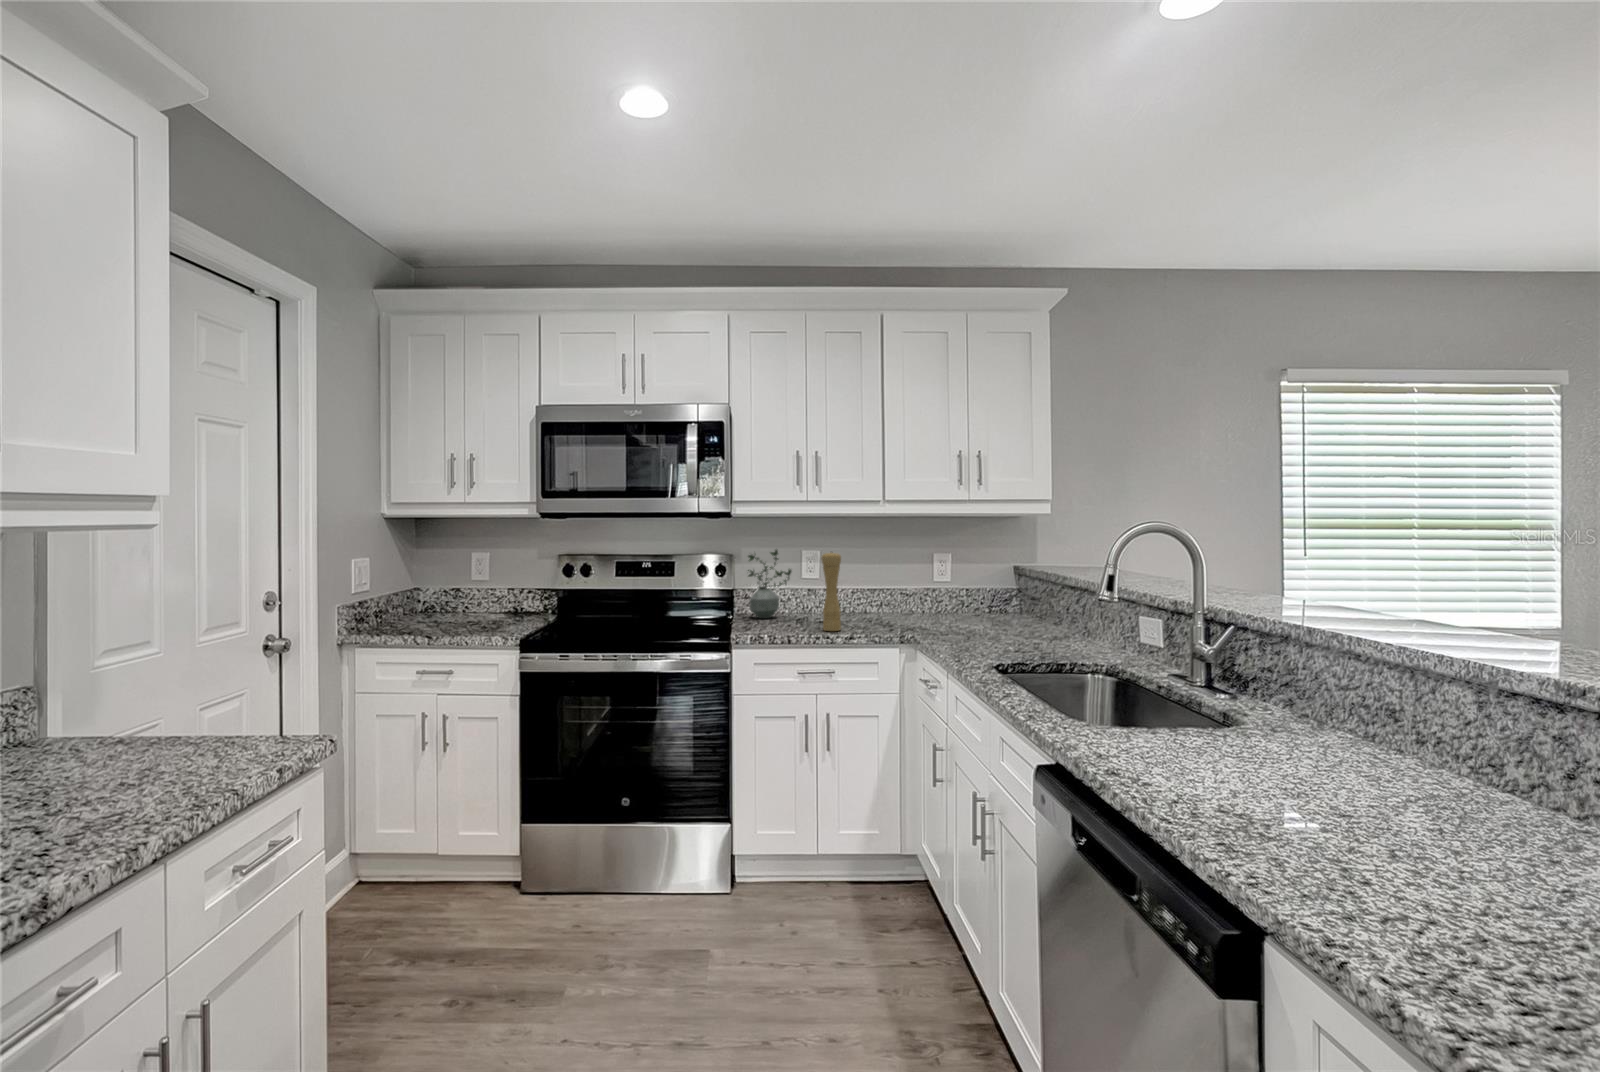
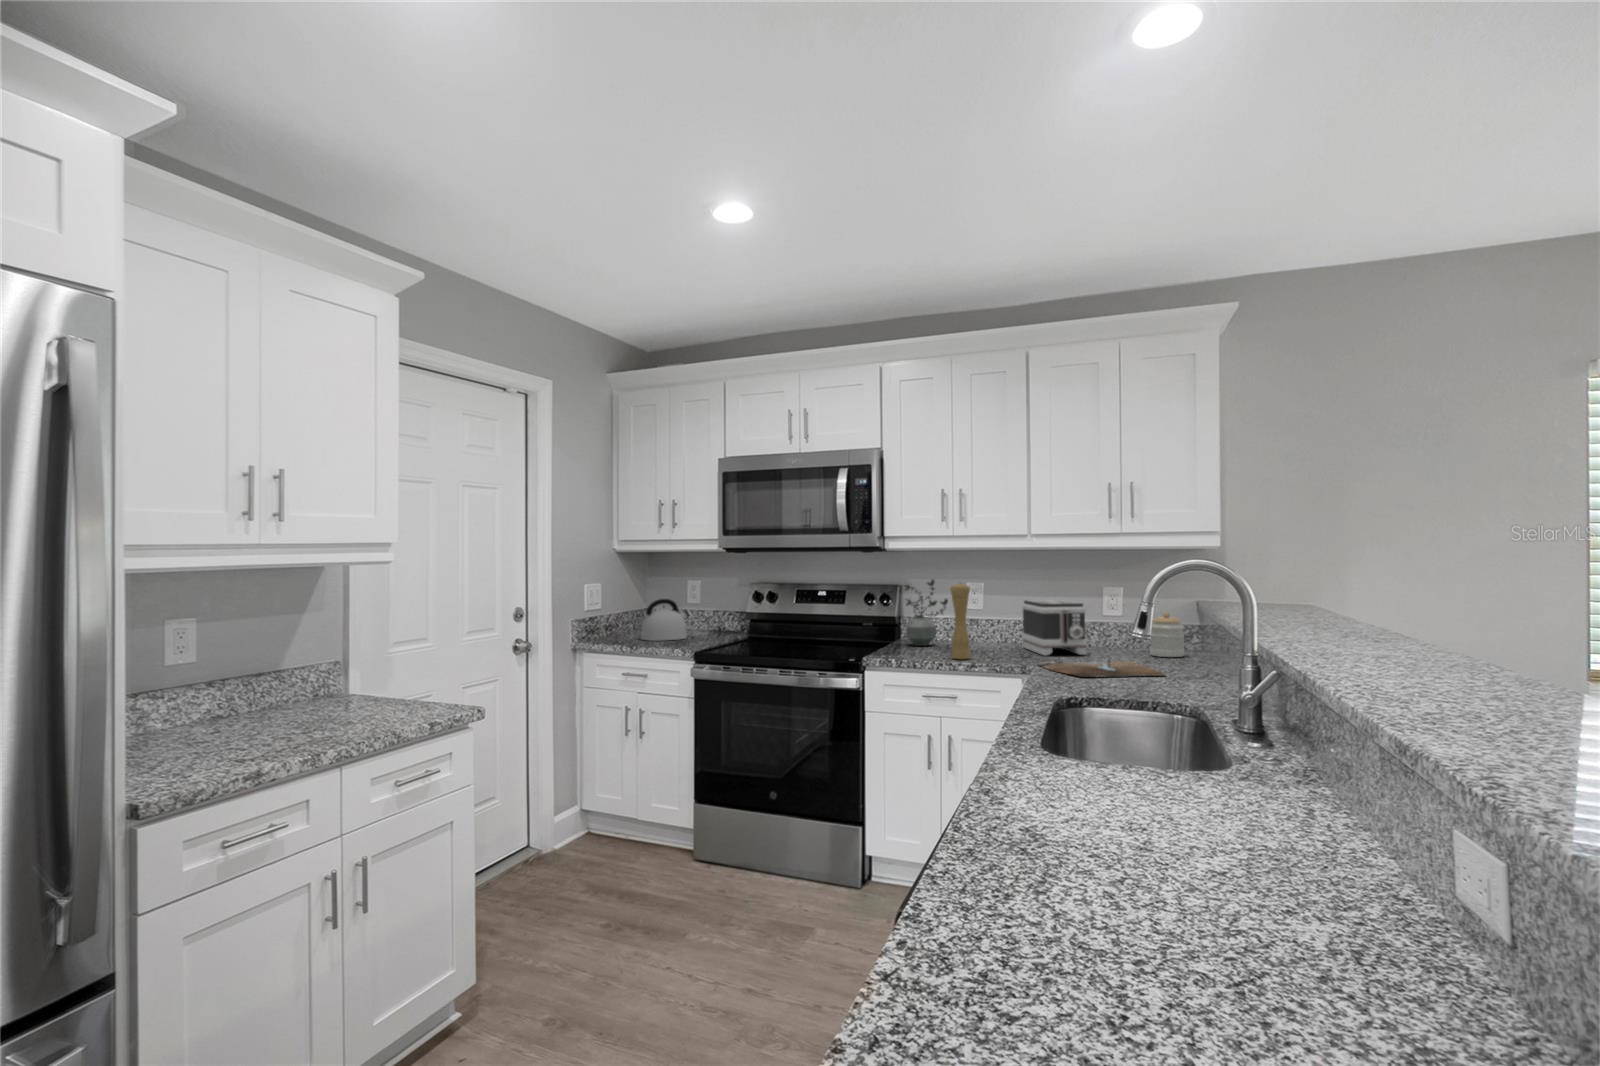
toaster: none [862,567,936,622] -> present [1022,600,1087,655]
jar: none [984,576,1015,618] -> present [1150,612,1185,657]
kettle: none [425,577,487,628] -> present [641,599,689,641]
cutting board: none [915,623,1046,644] -> present [1039,659,1164,677]

